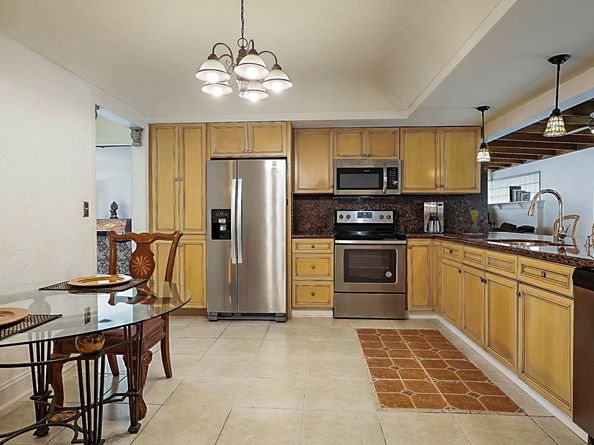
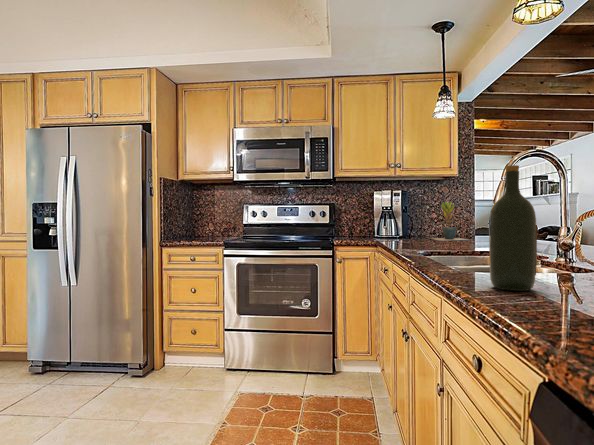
wine bottle: none [534,202,552,247] -> present [489,165,537,291]

